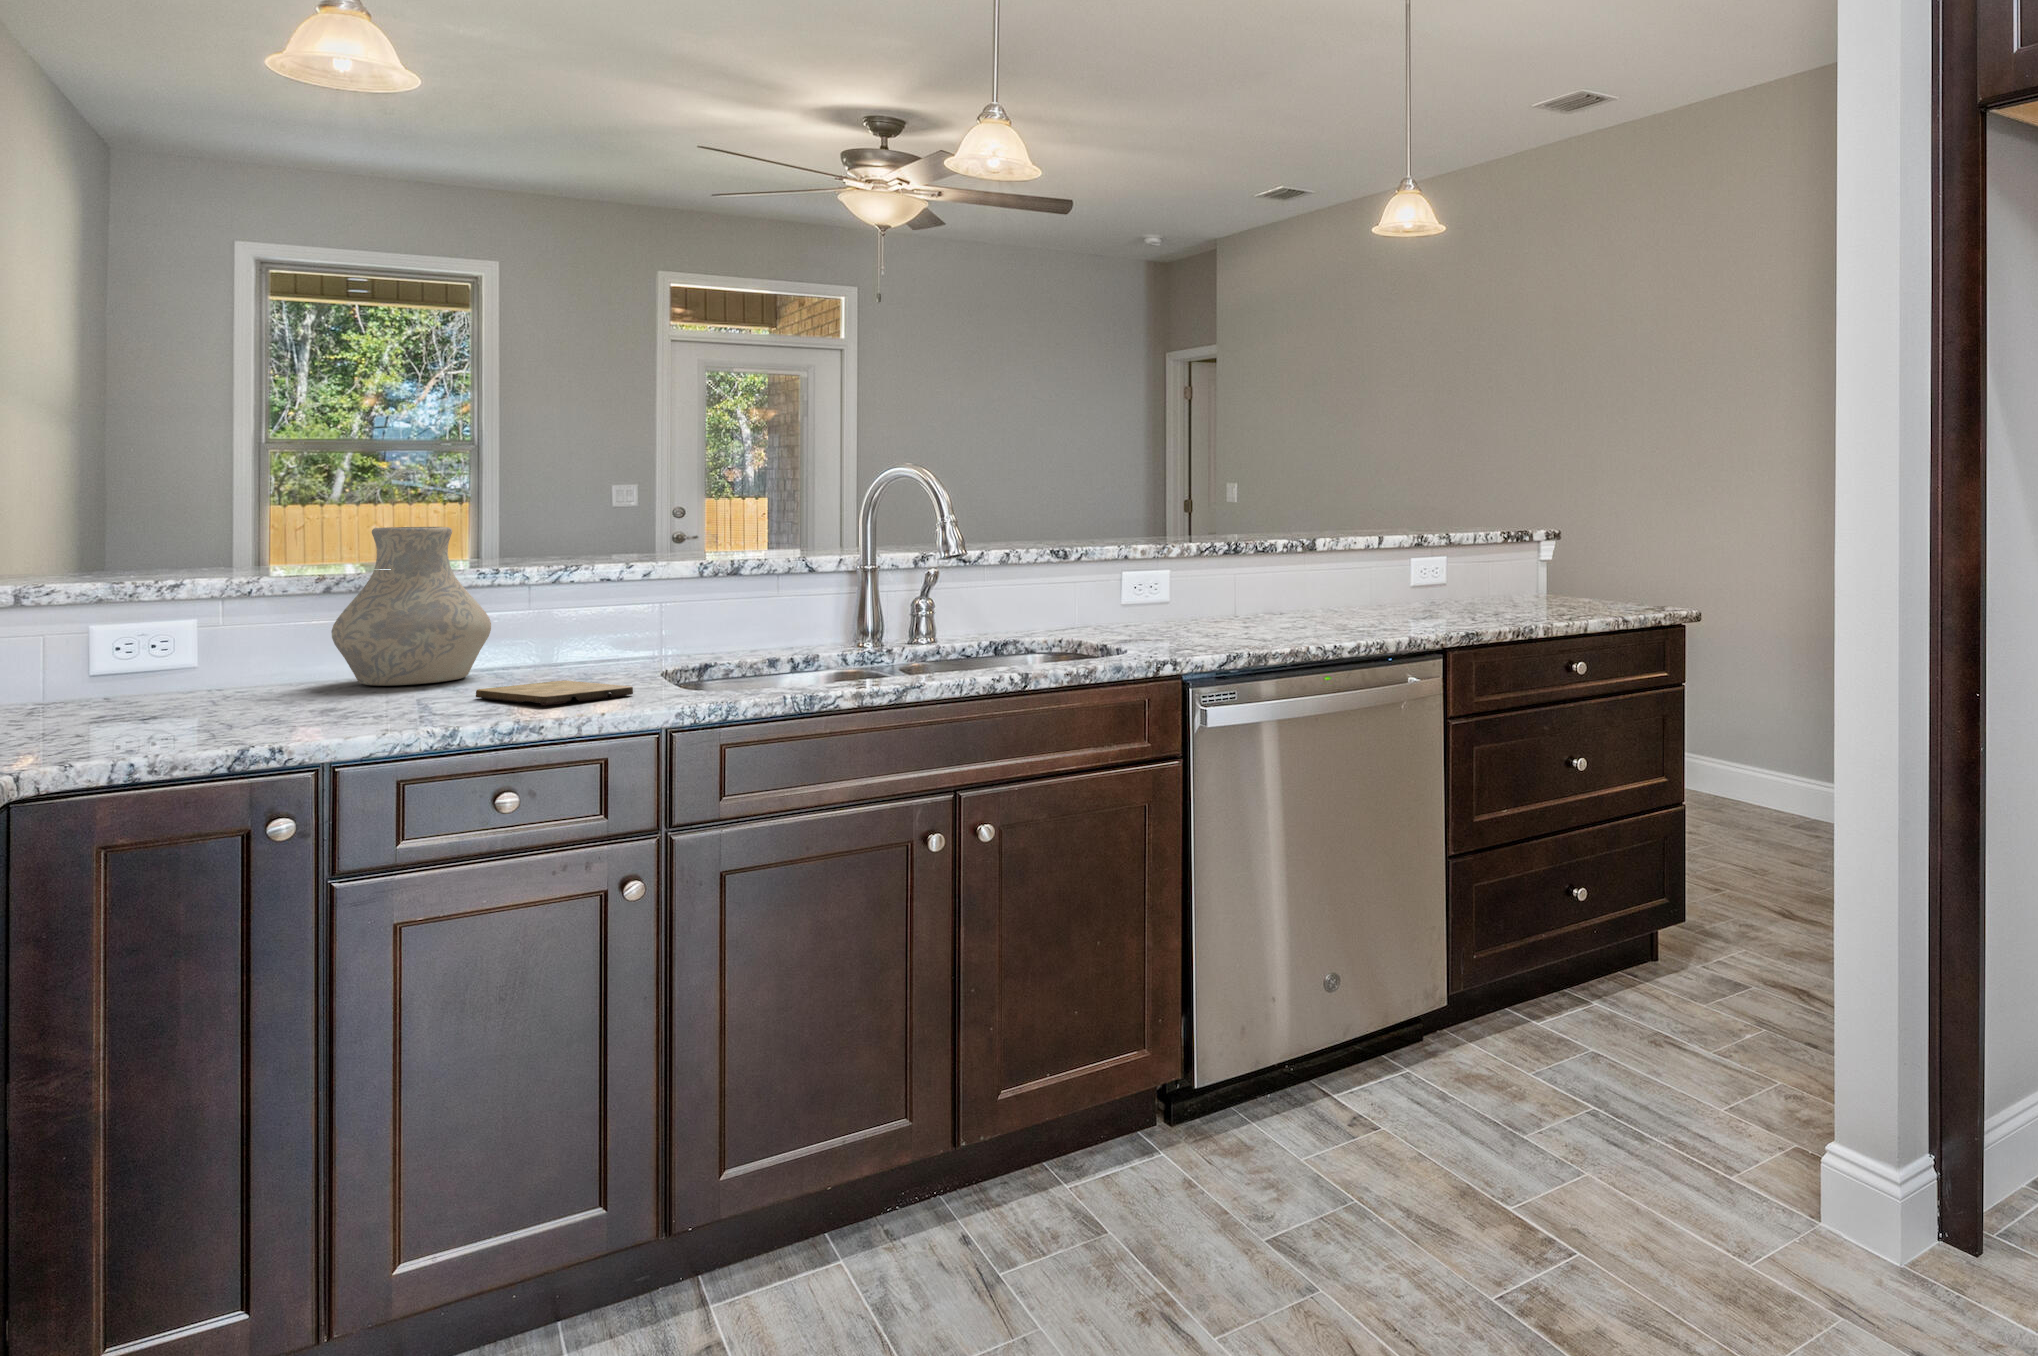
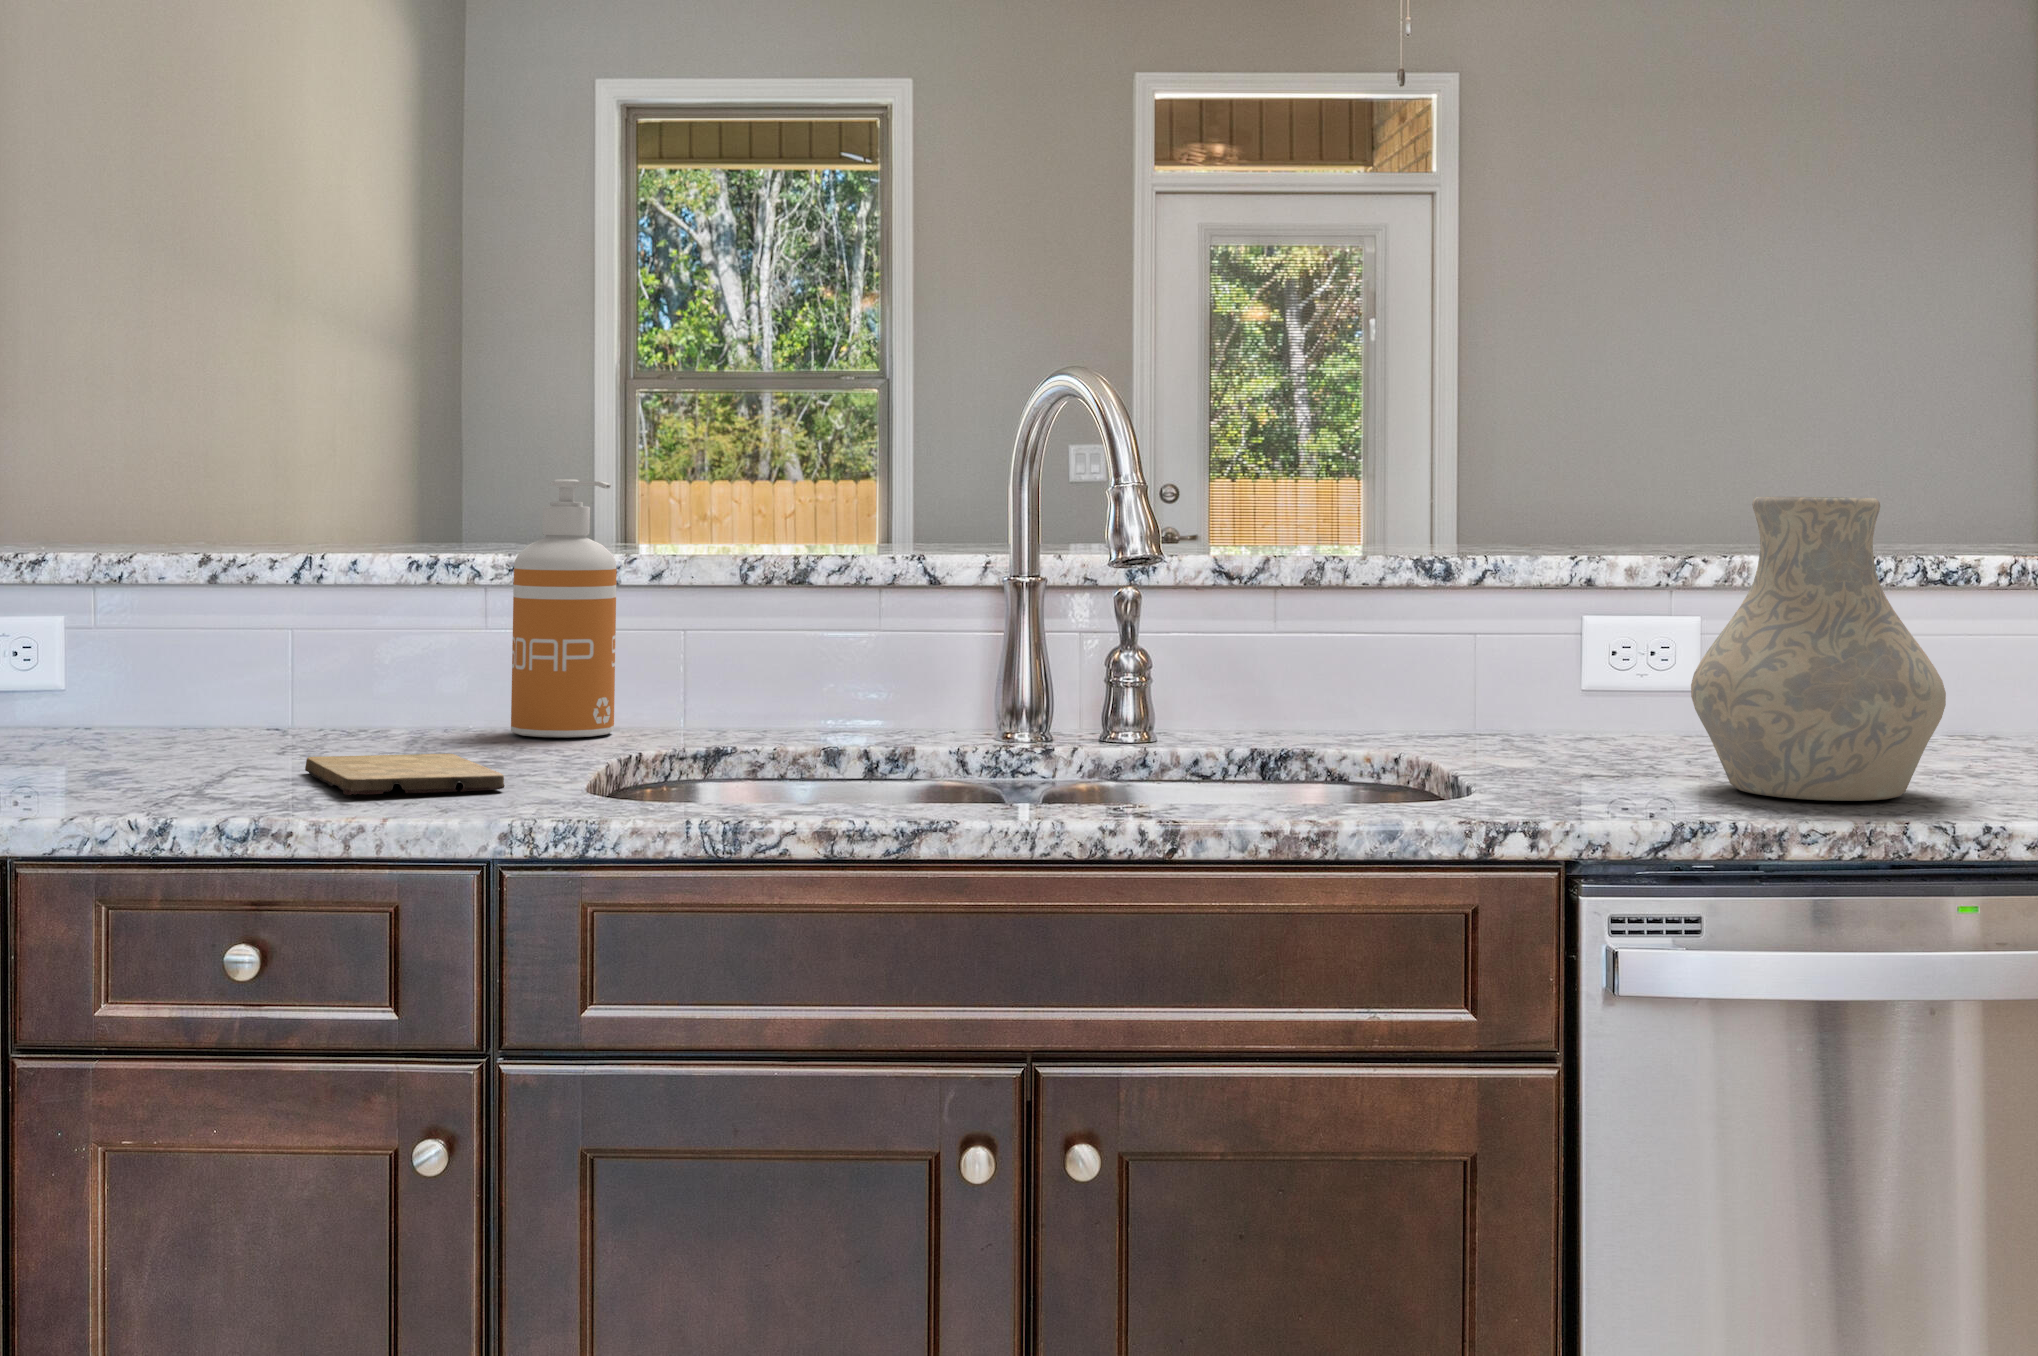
soap dispenser: none [558,524,627,669] -> present [511,479,617,737]
vase: present [331,527,491,686] -> present [1691,497,1946,801]

